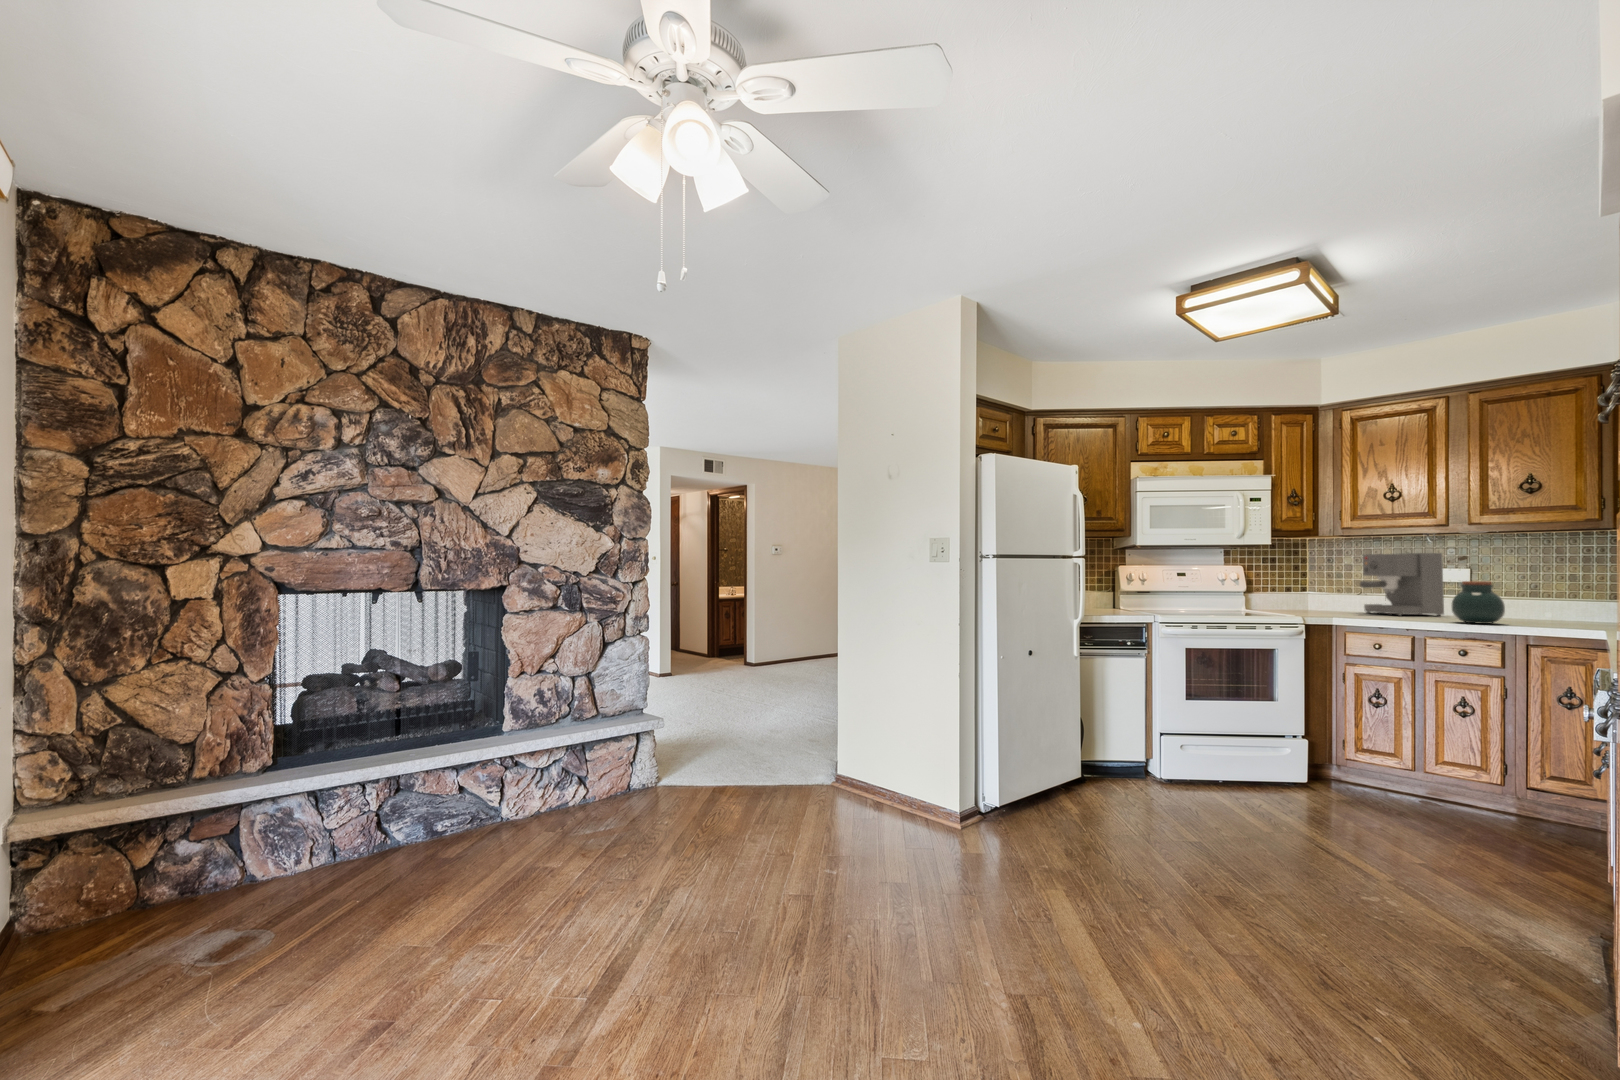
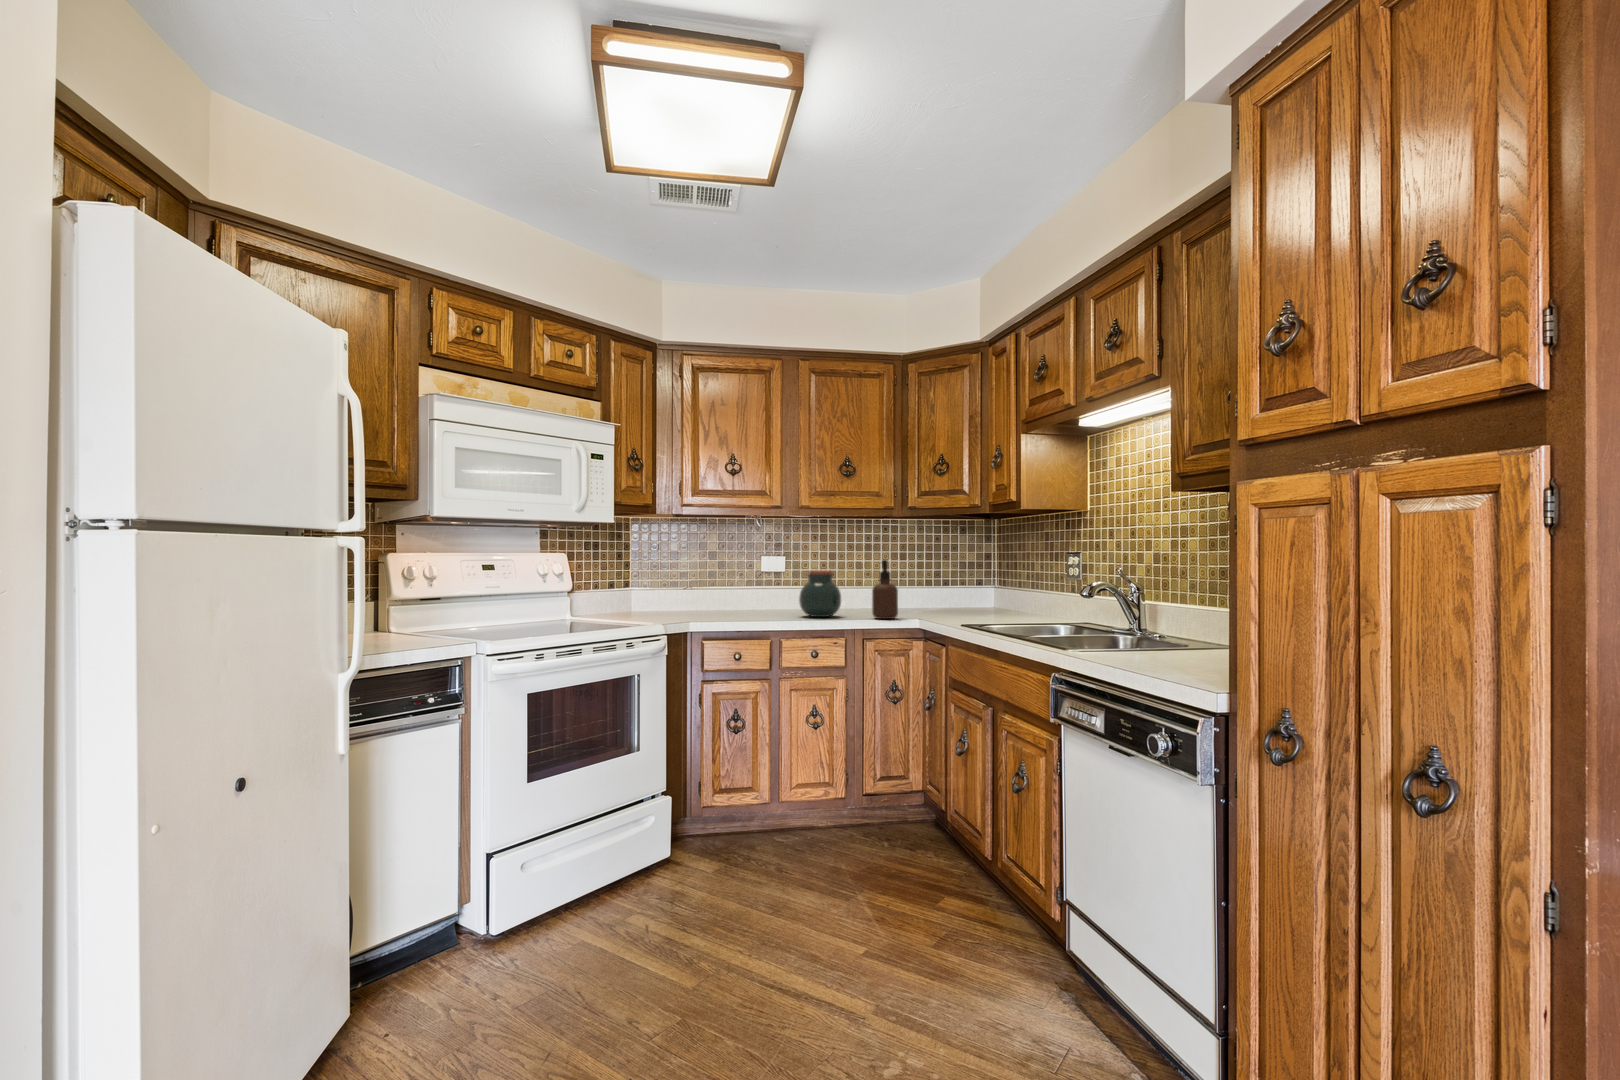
coffee maker: present [1360,553,1444,616] -> none [690,539,761,612]
soap dispenser: none [1533,572,1570,629] -> present [872,560,898,619]

